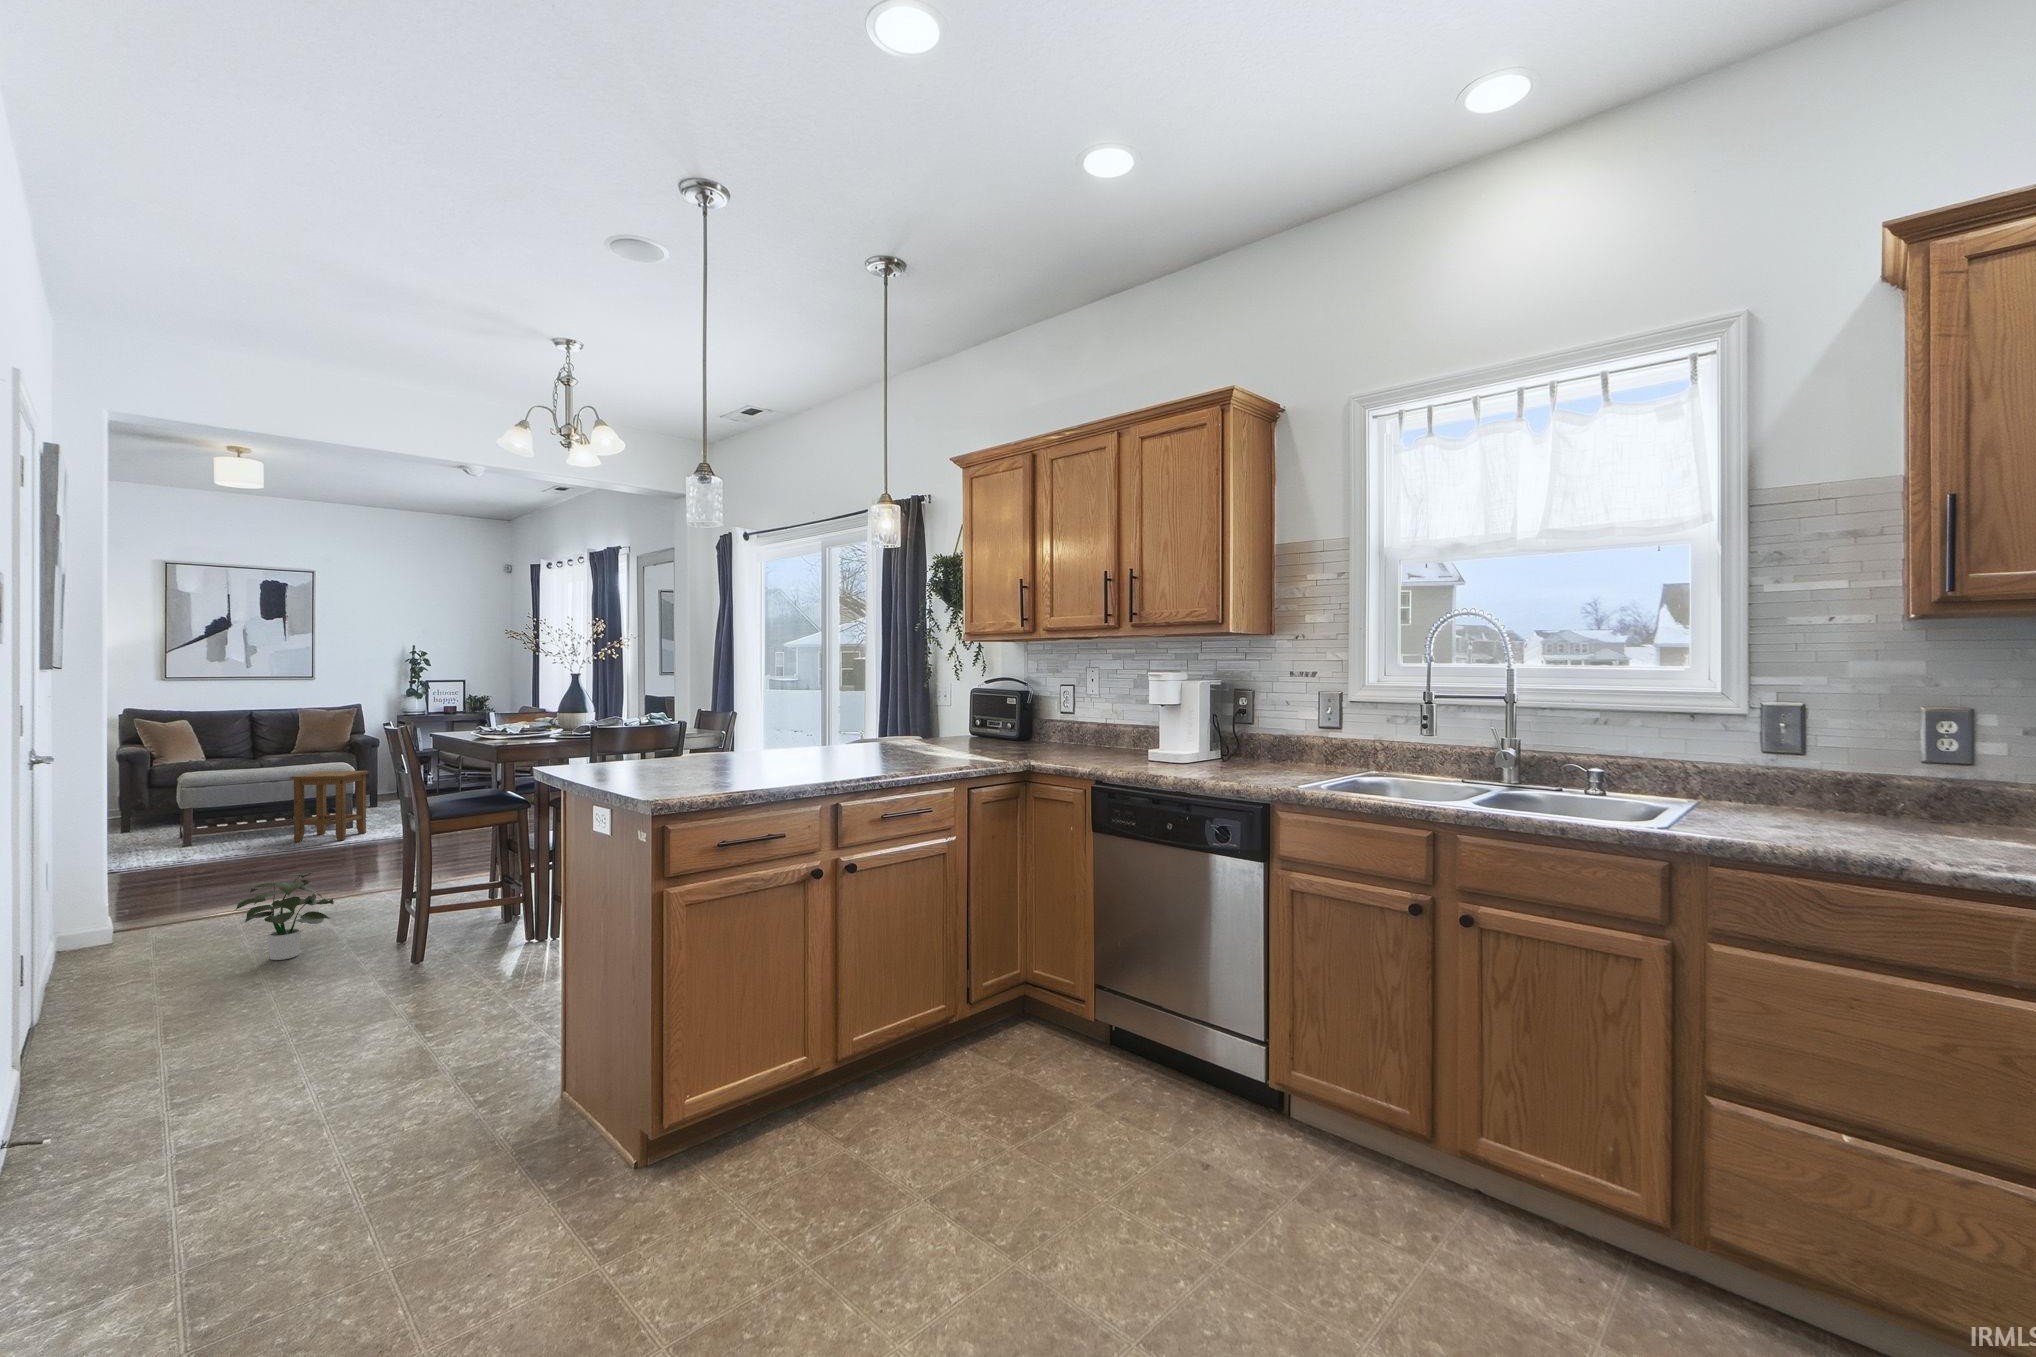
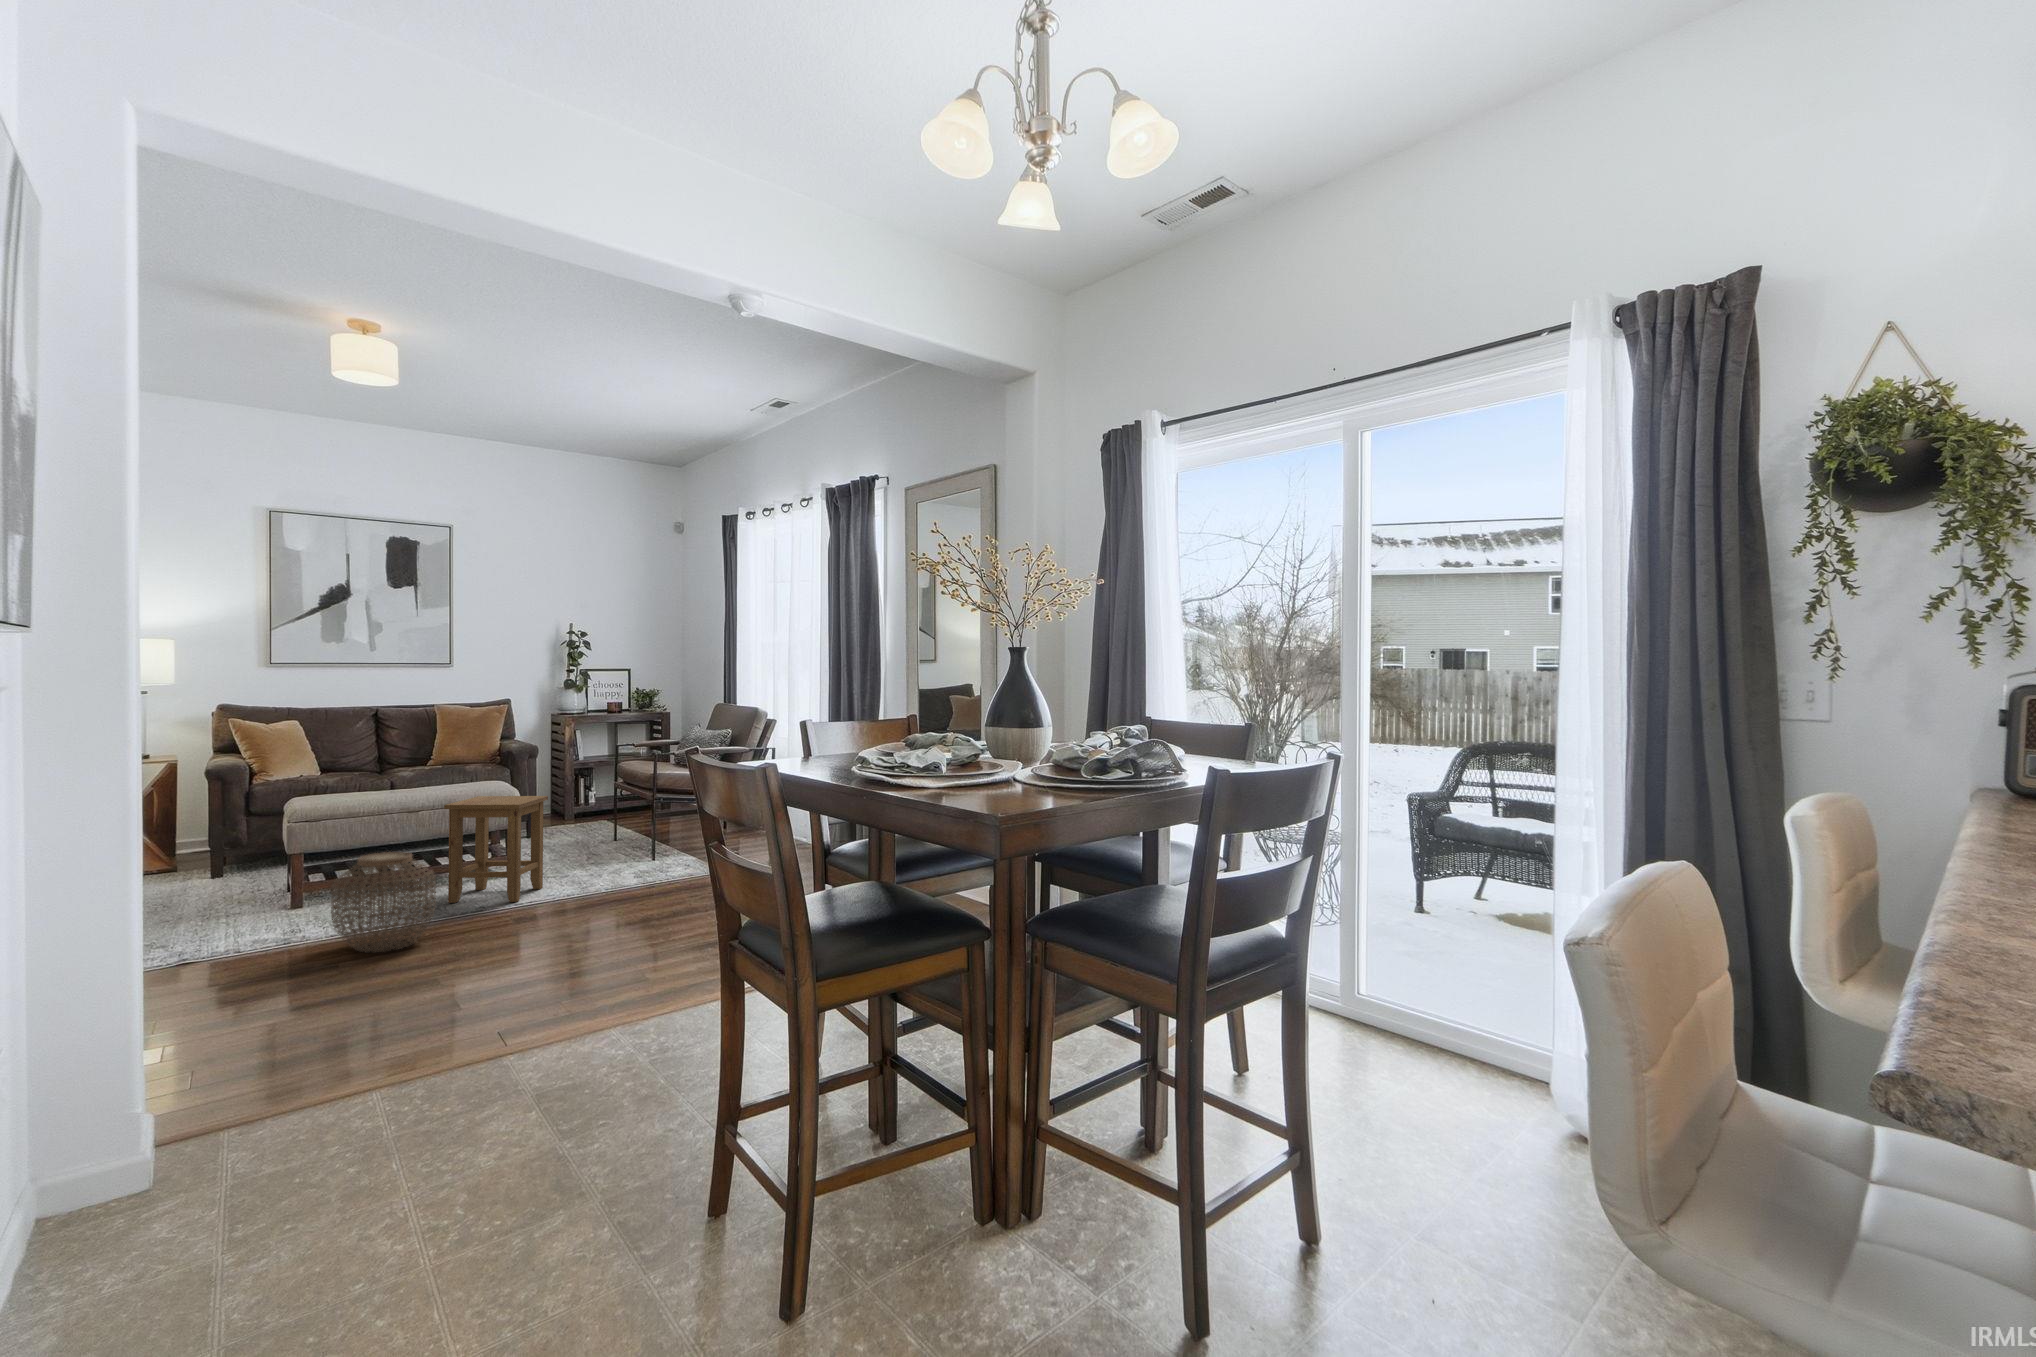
woven basket: none [204,805,277,867] -> present [331,852,436,952]
potted plant: present [235,872,334,960] -> none [441,1031,632,1235]

